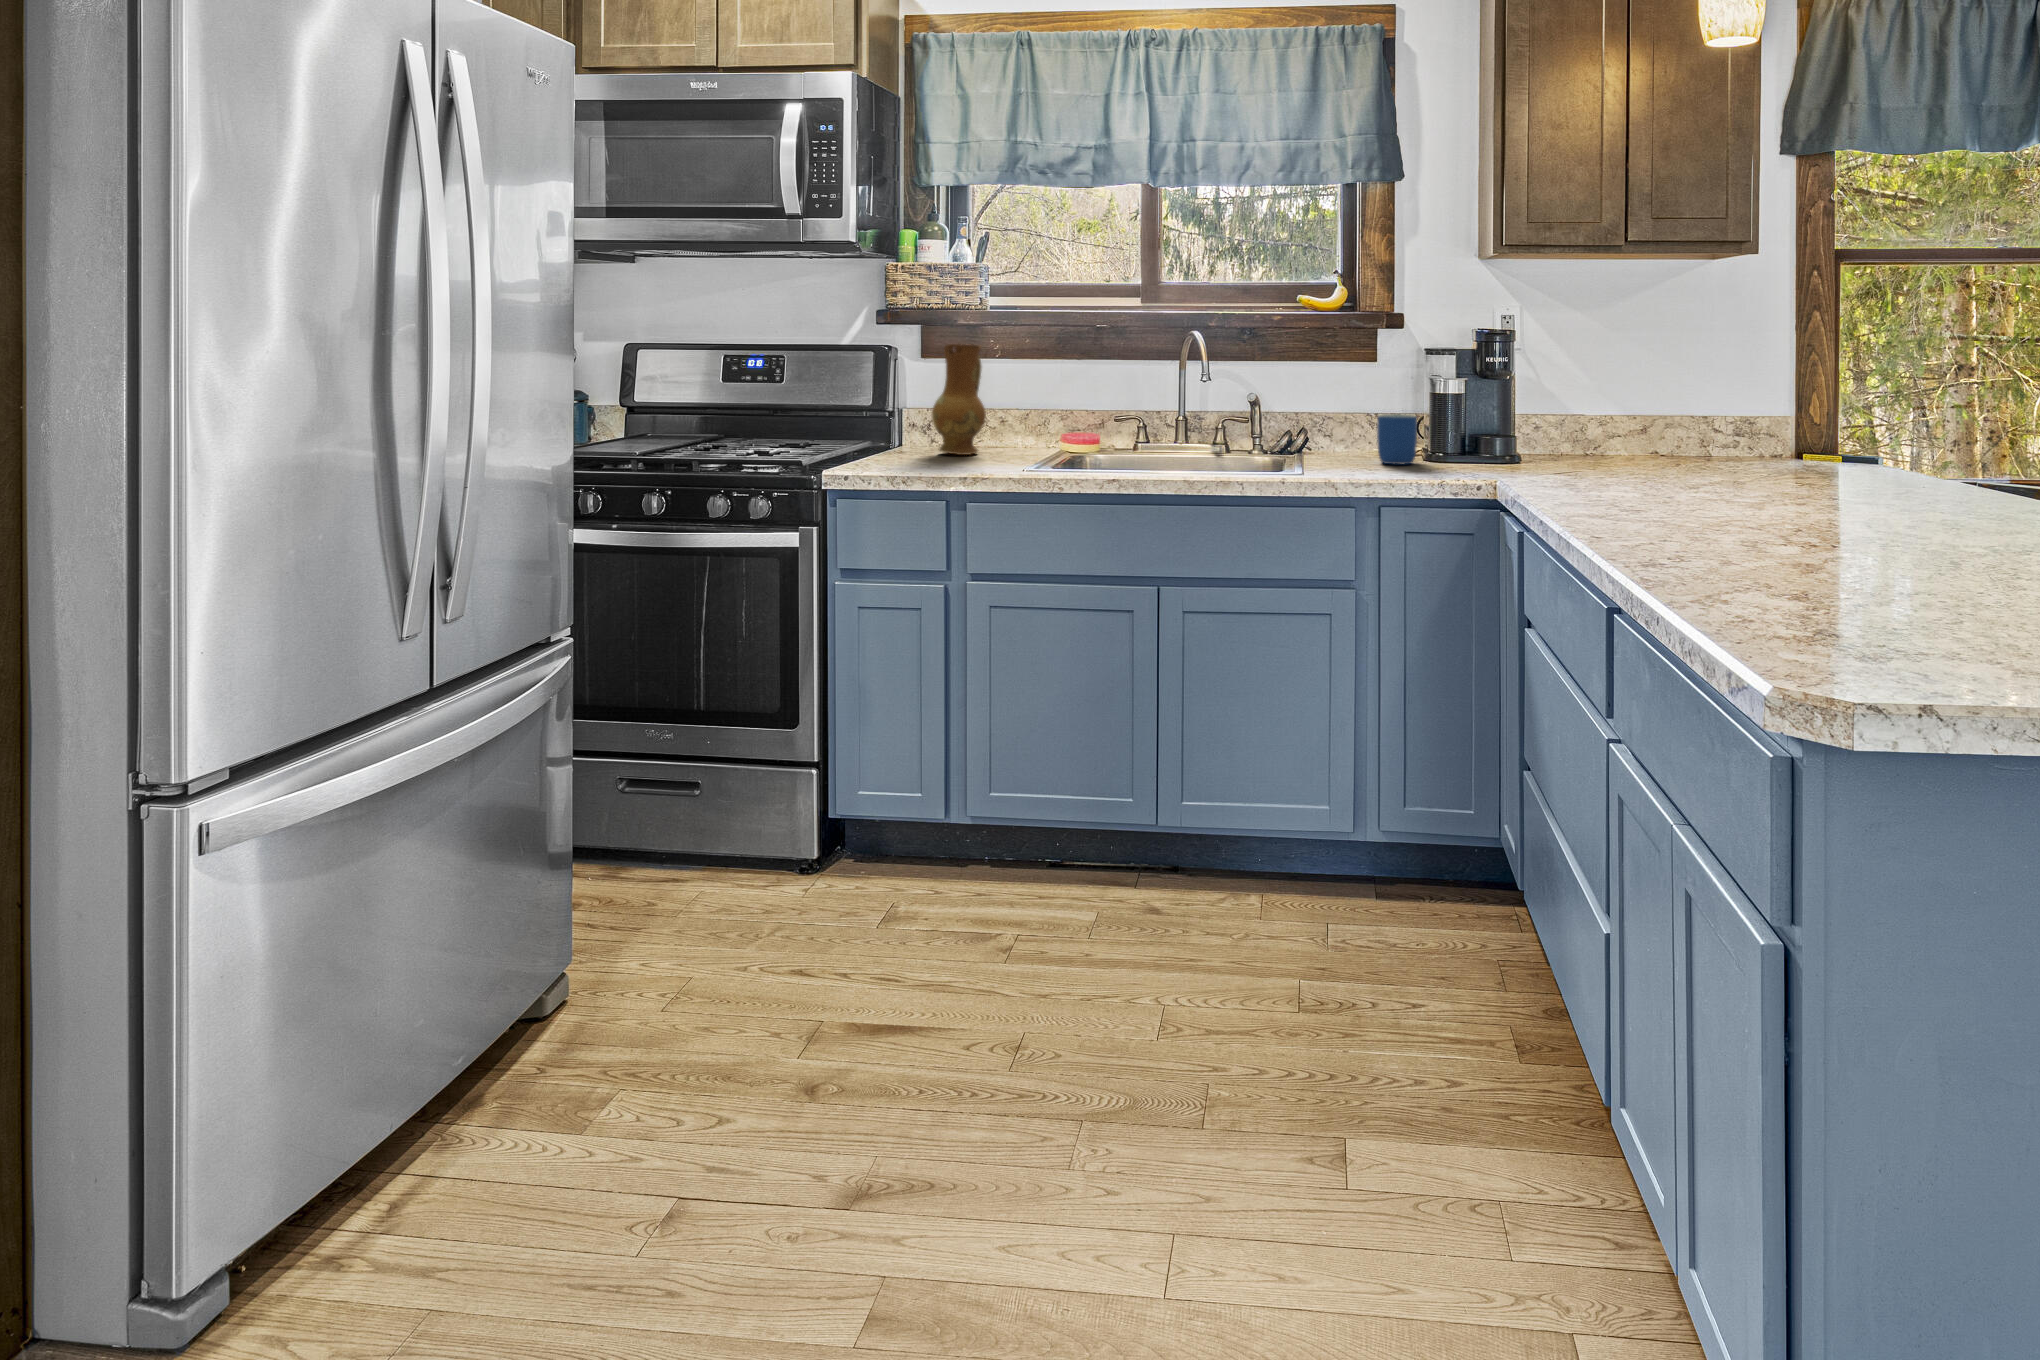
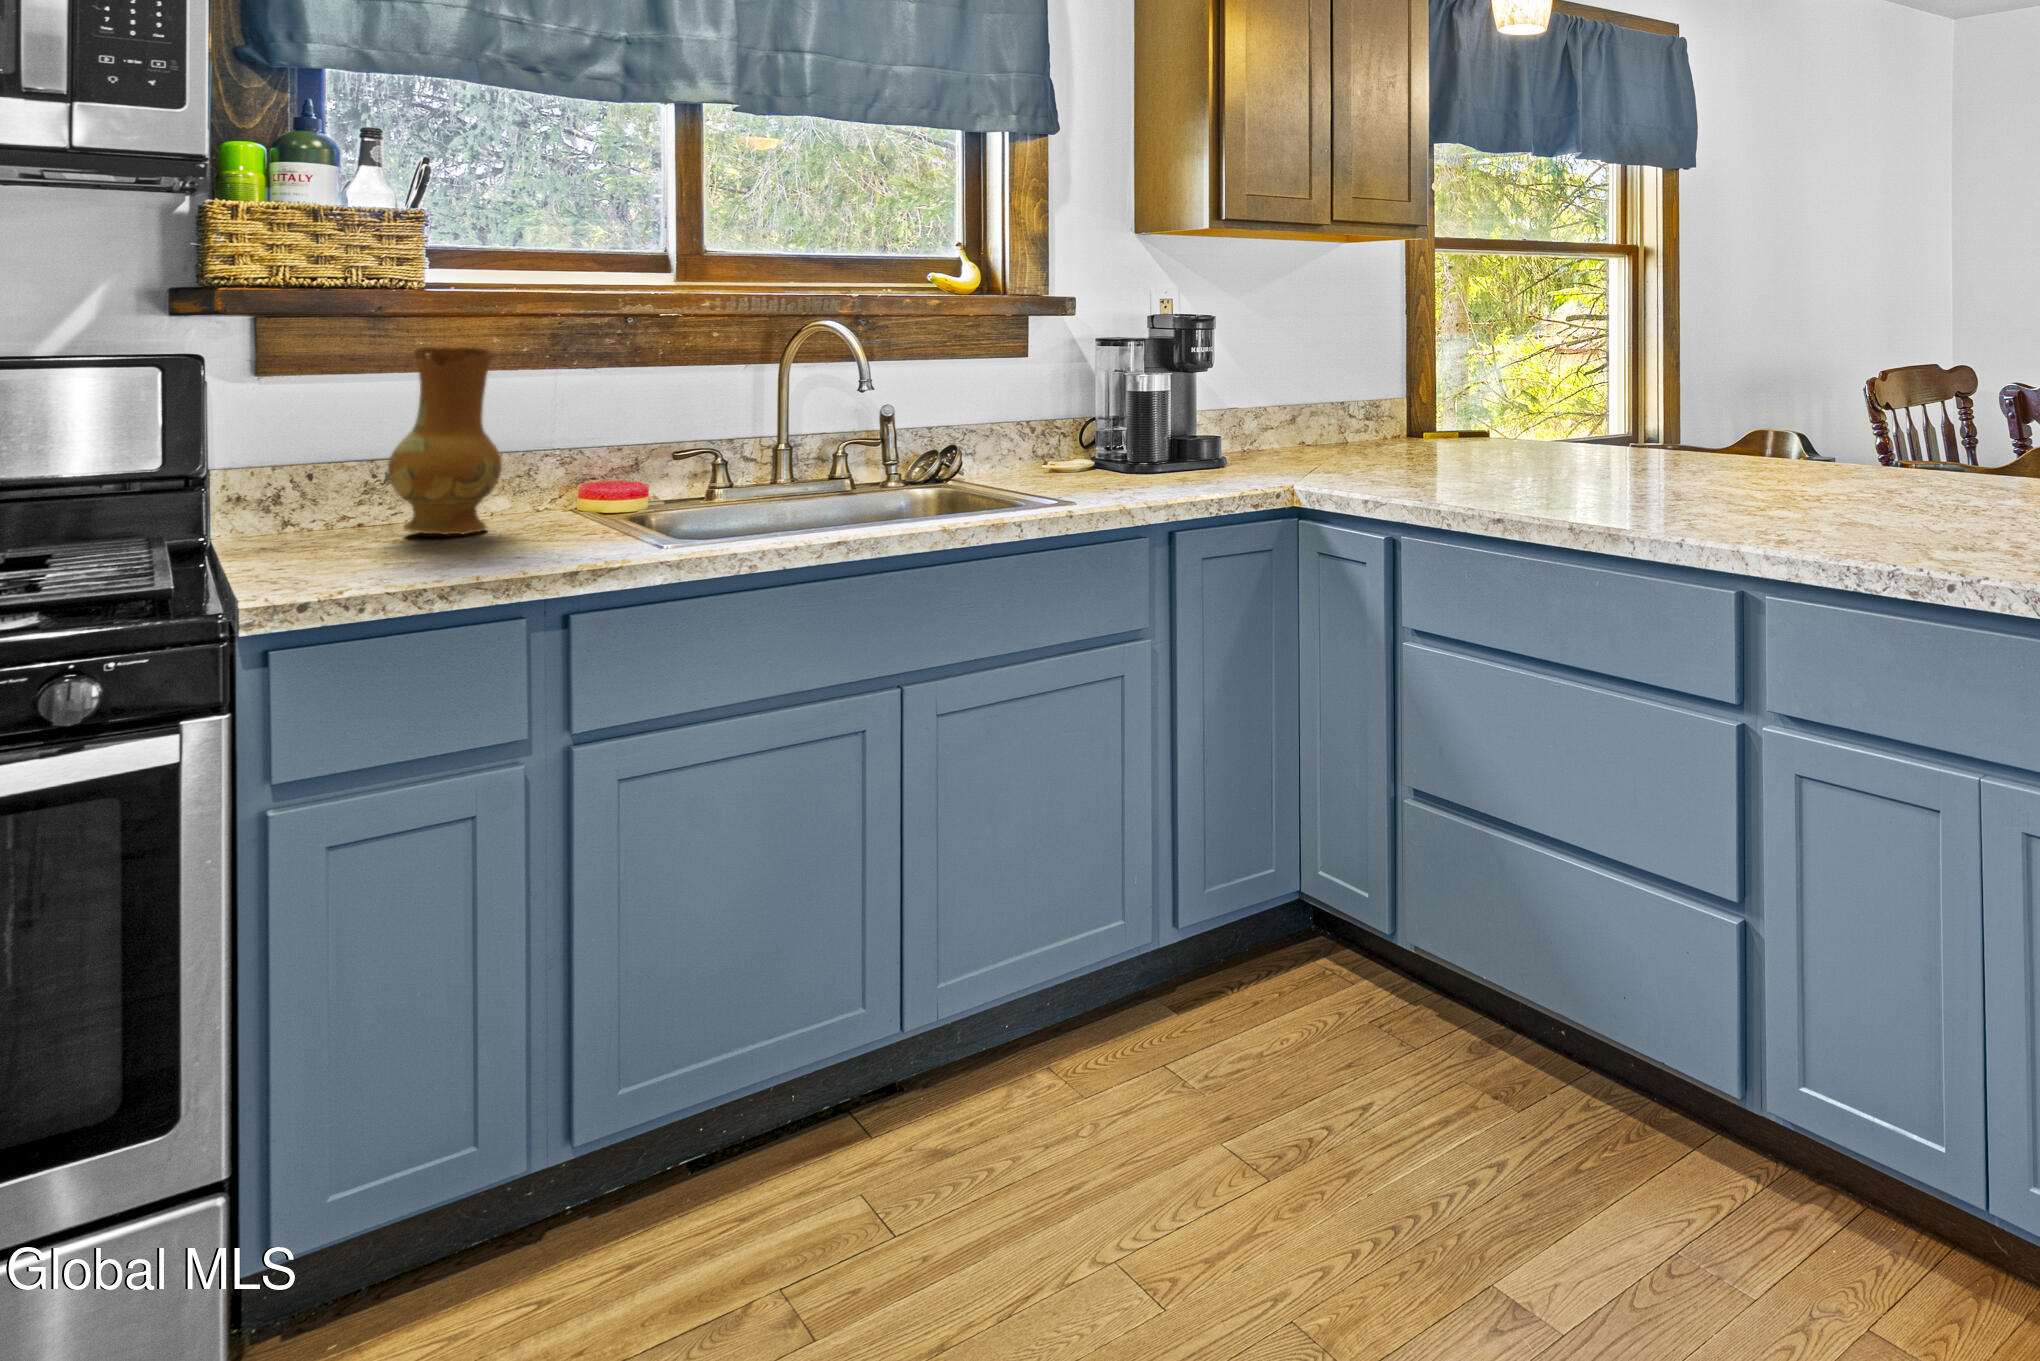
mug: present [1377,414,1417,464] -> none [1086,419,1133,481]

